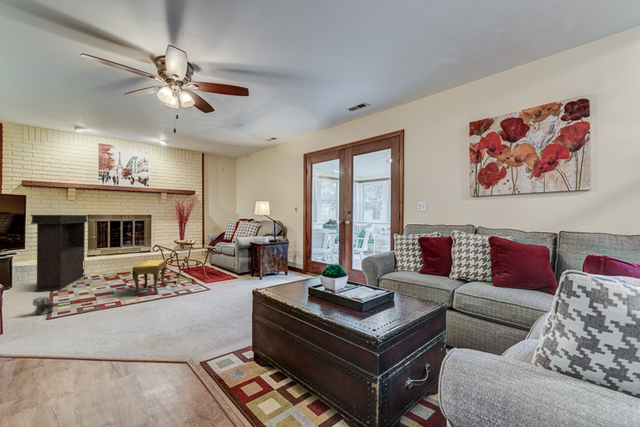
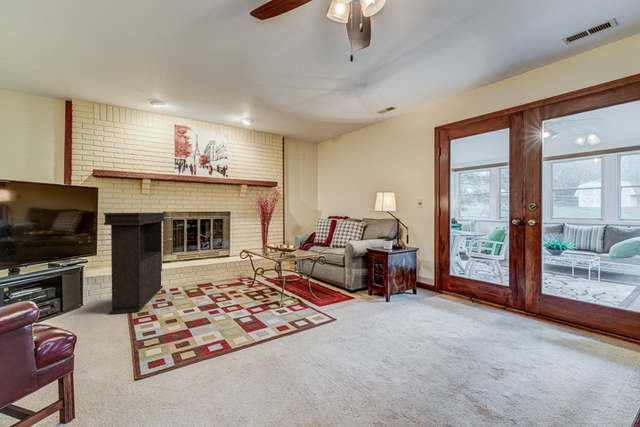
footstool: present [132,260,166,296] -> none [235,274,270,329]
plush toy: present [33,296,54,315] -> none [111,338,139,369]

